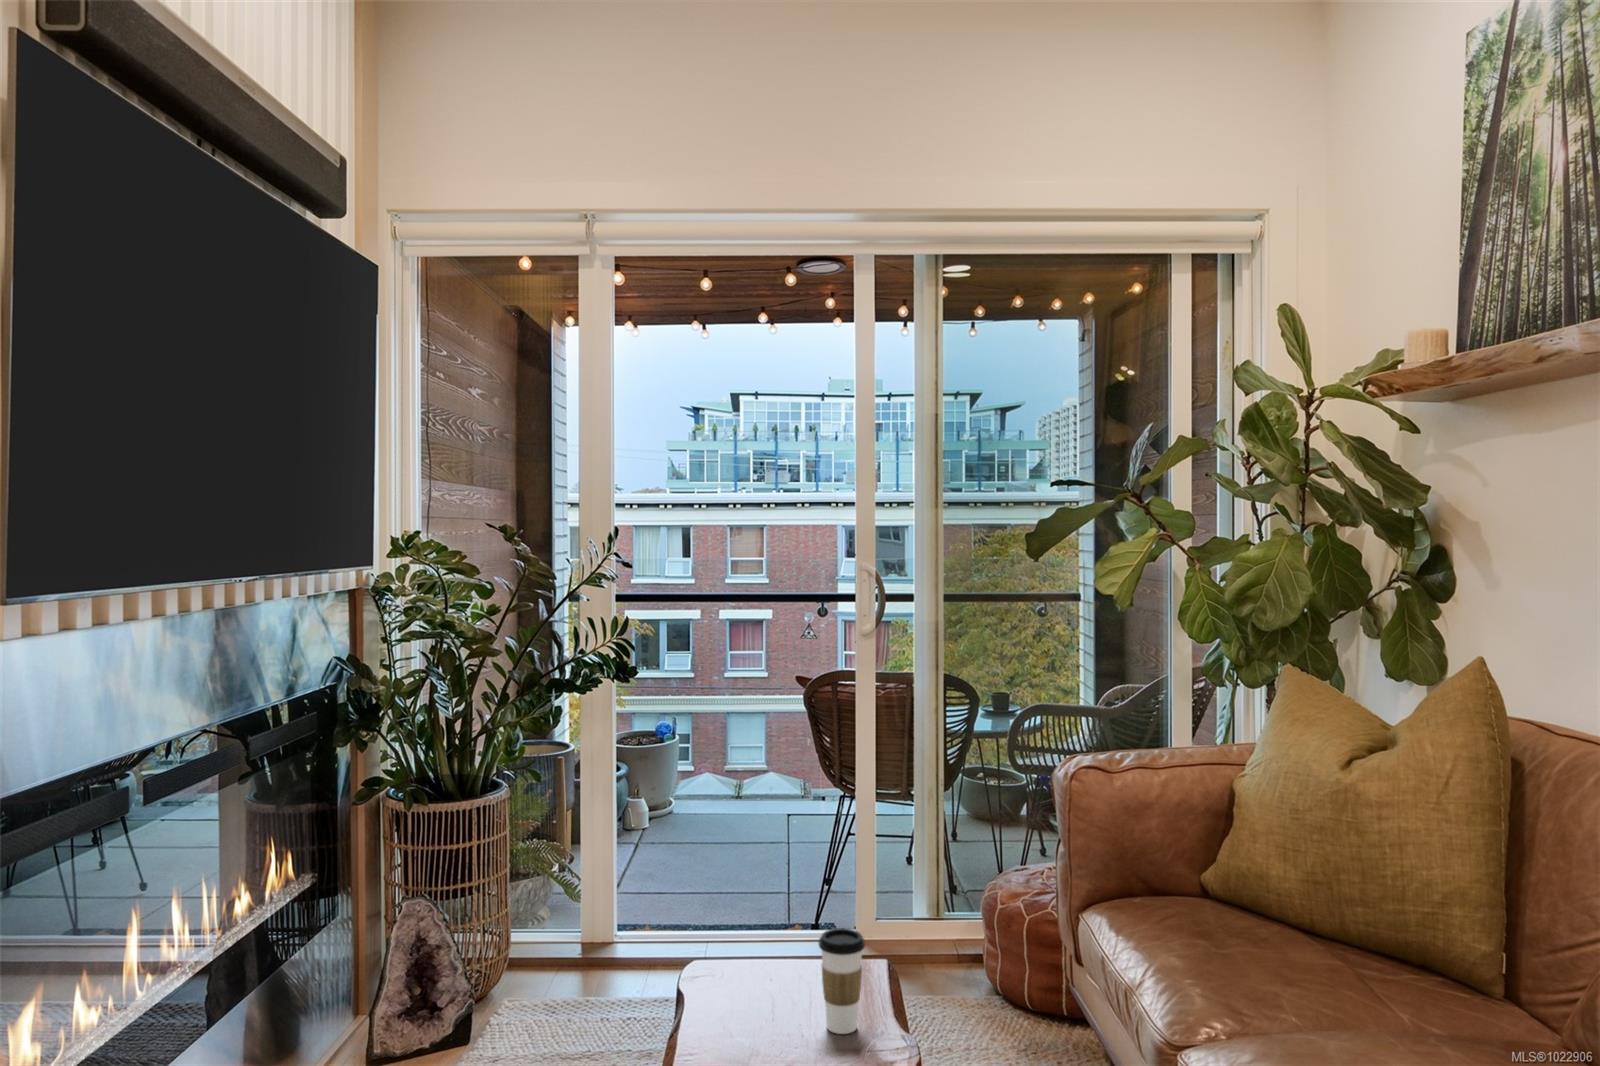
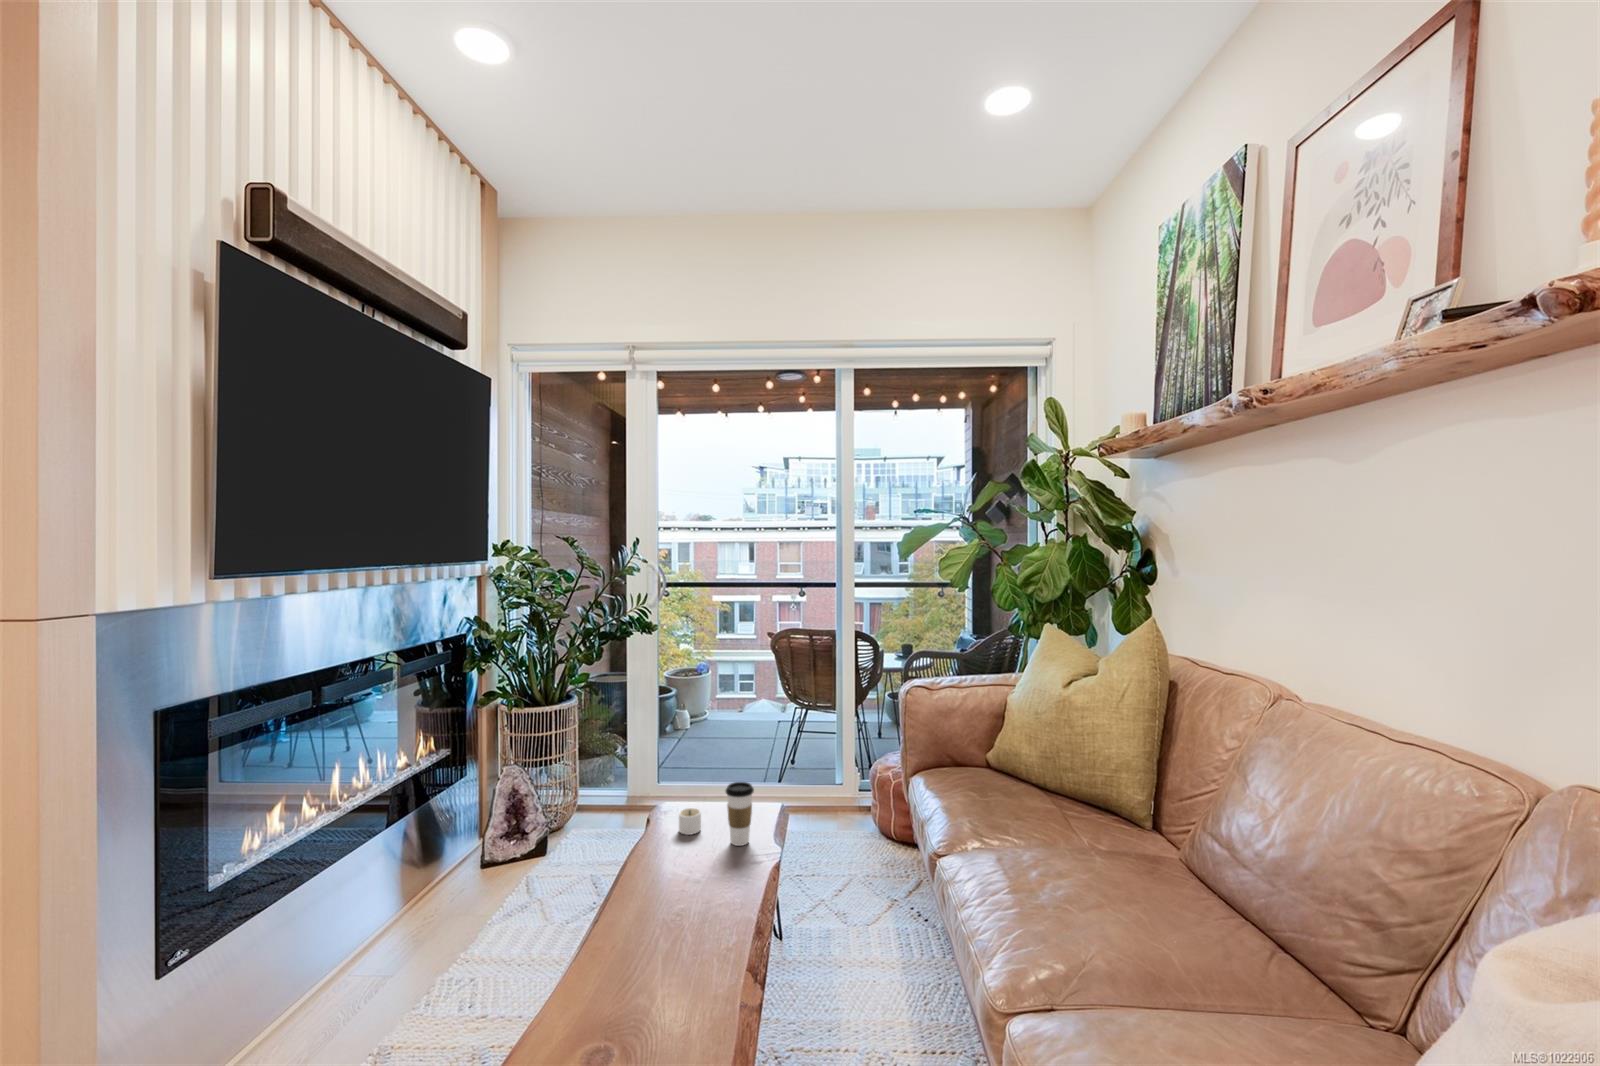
candle: none [734,971,785,1016] -> present [679,808,701,835]

